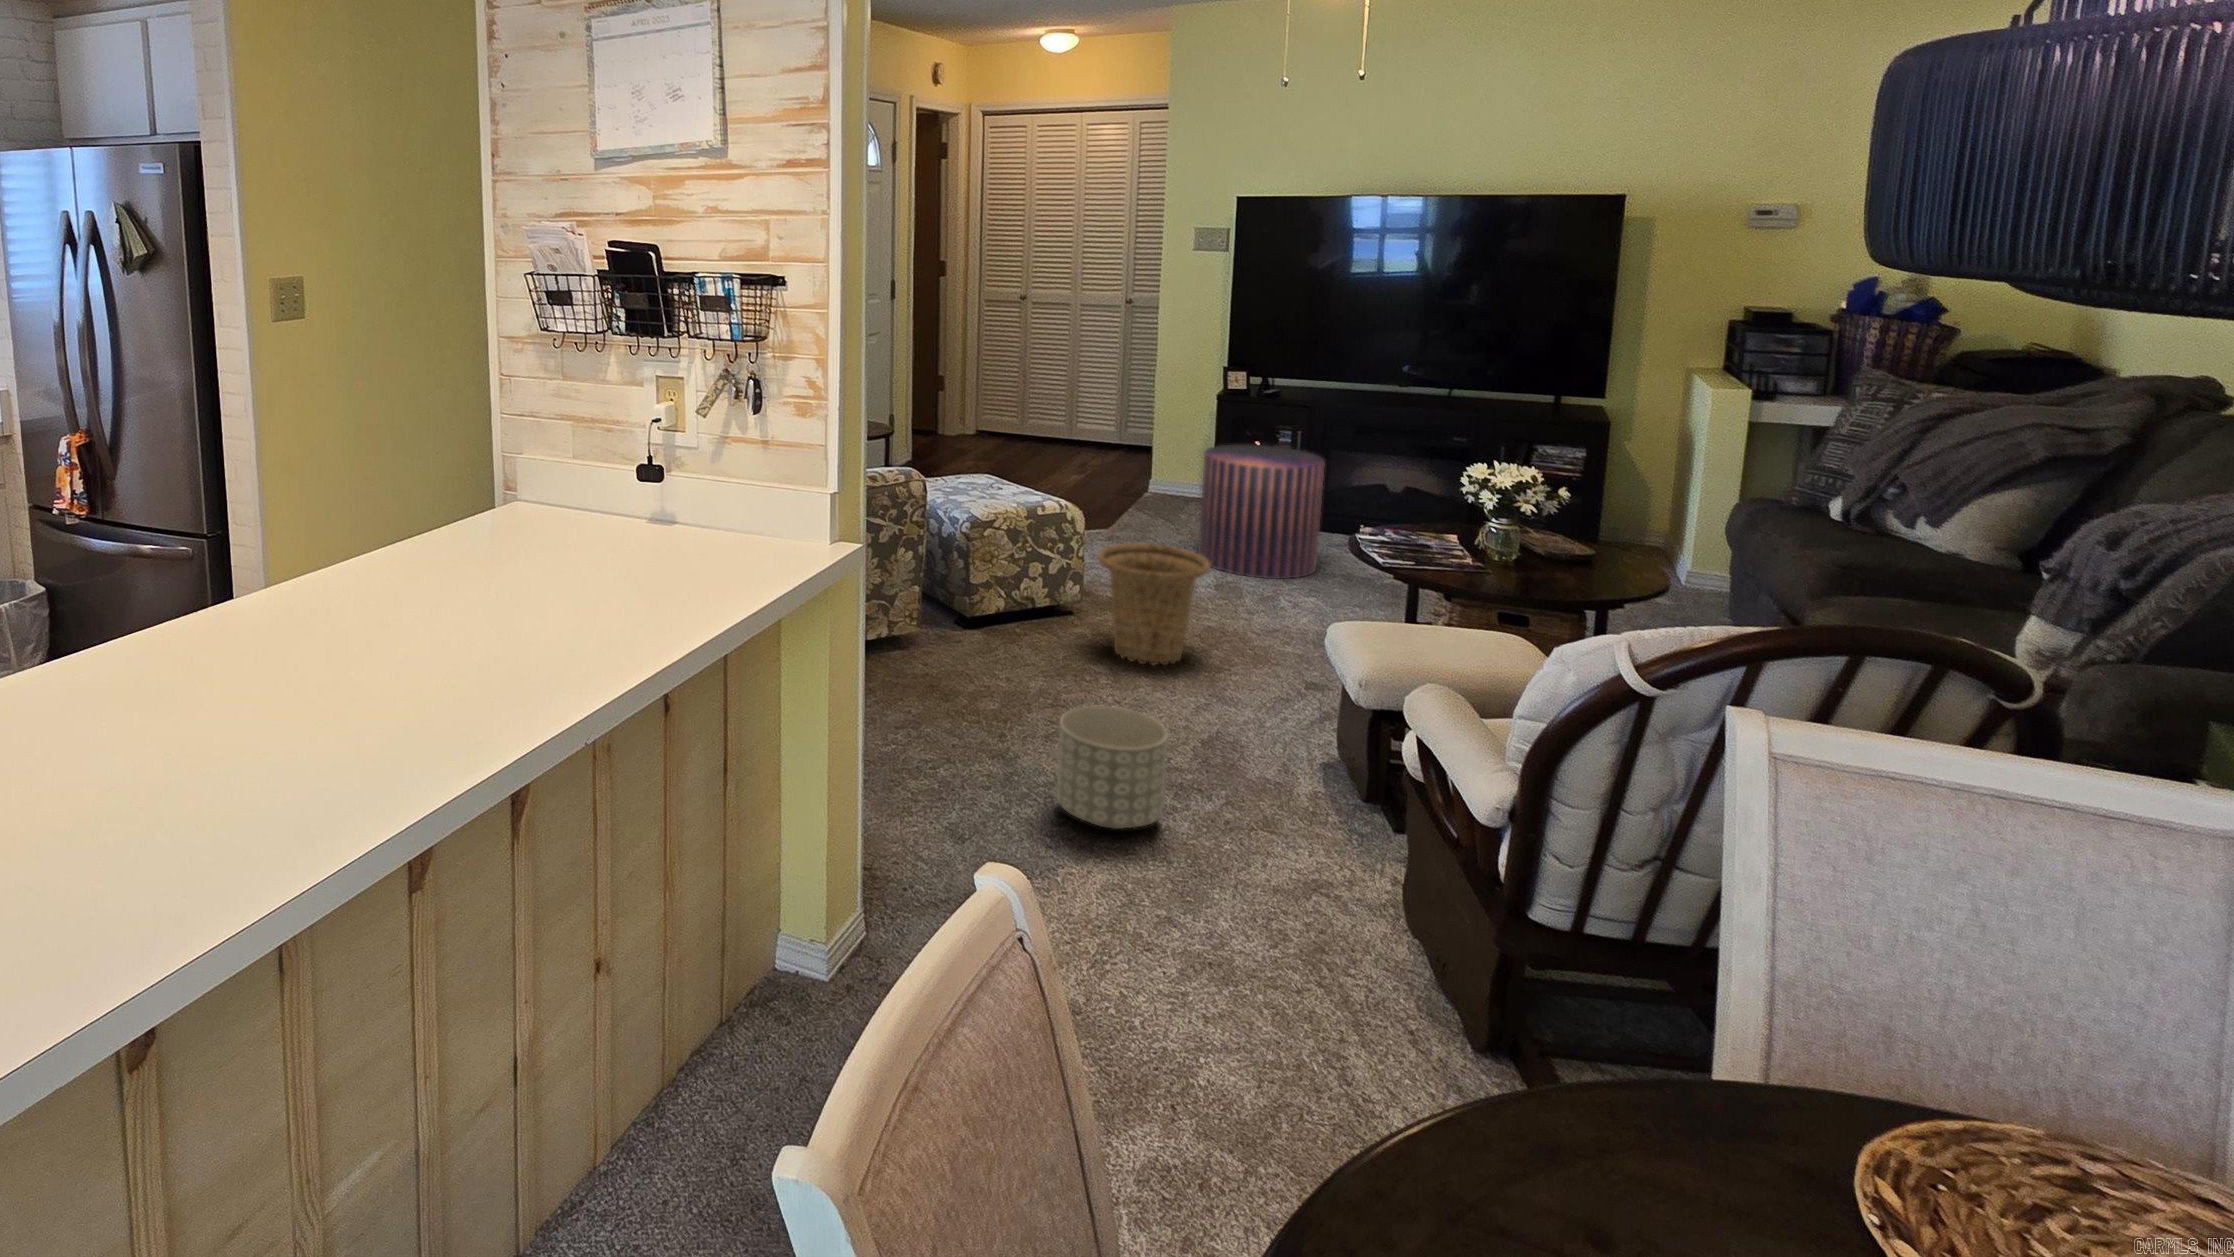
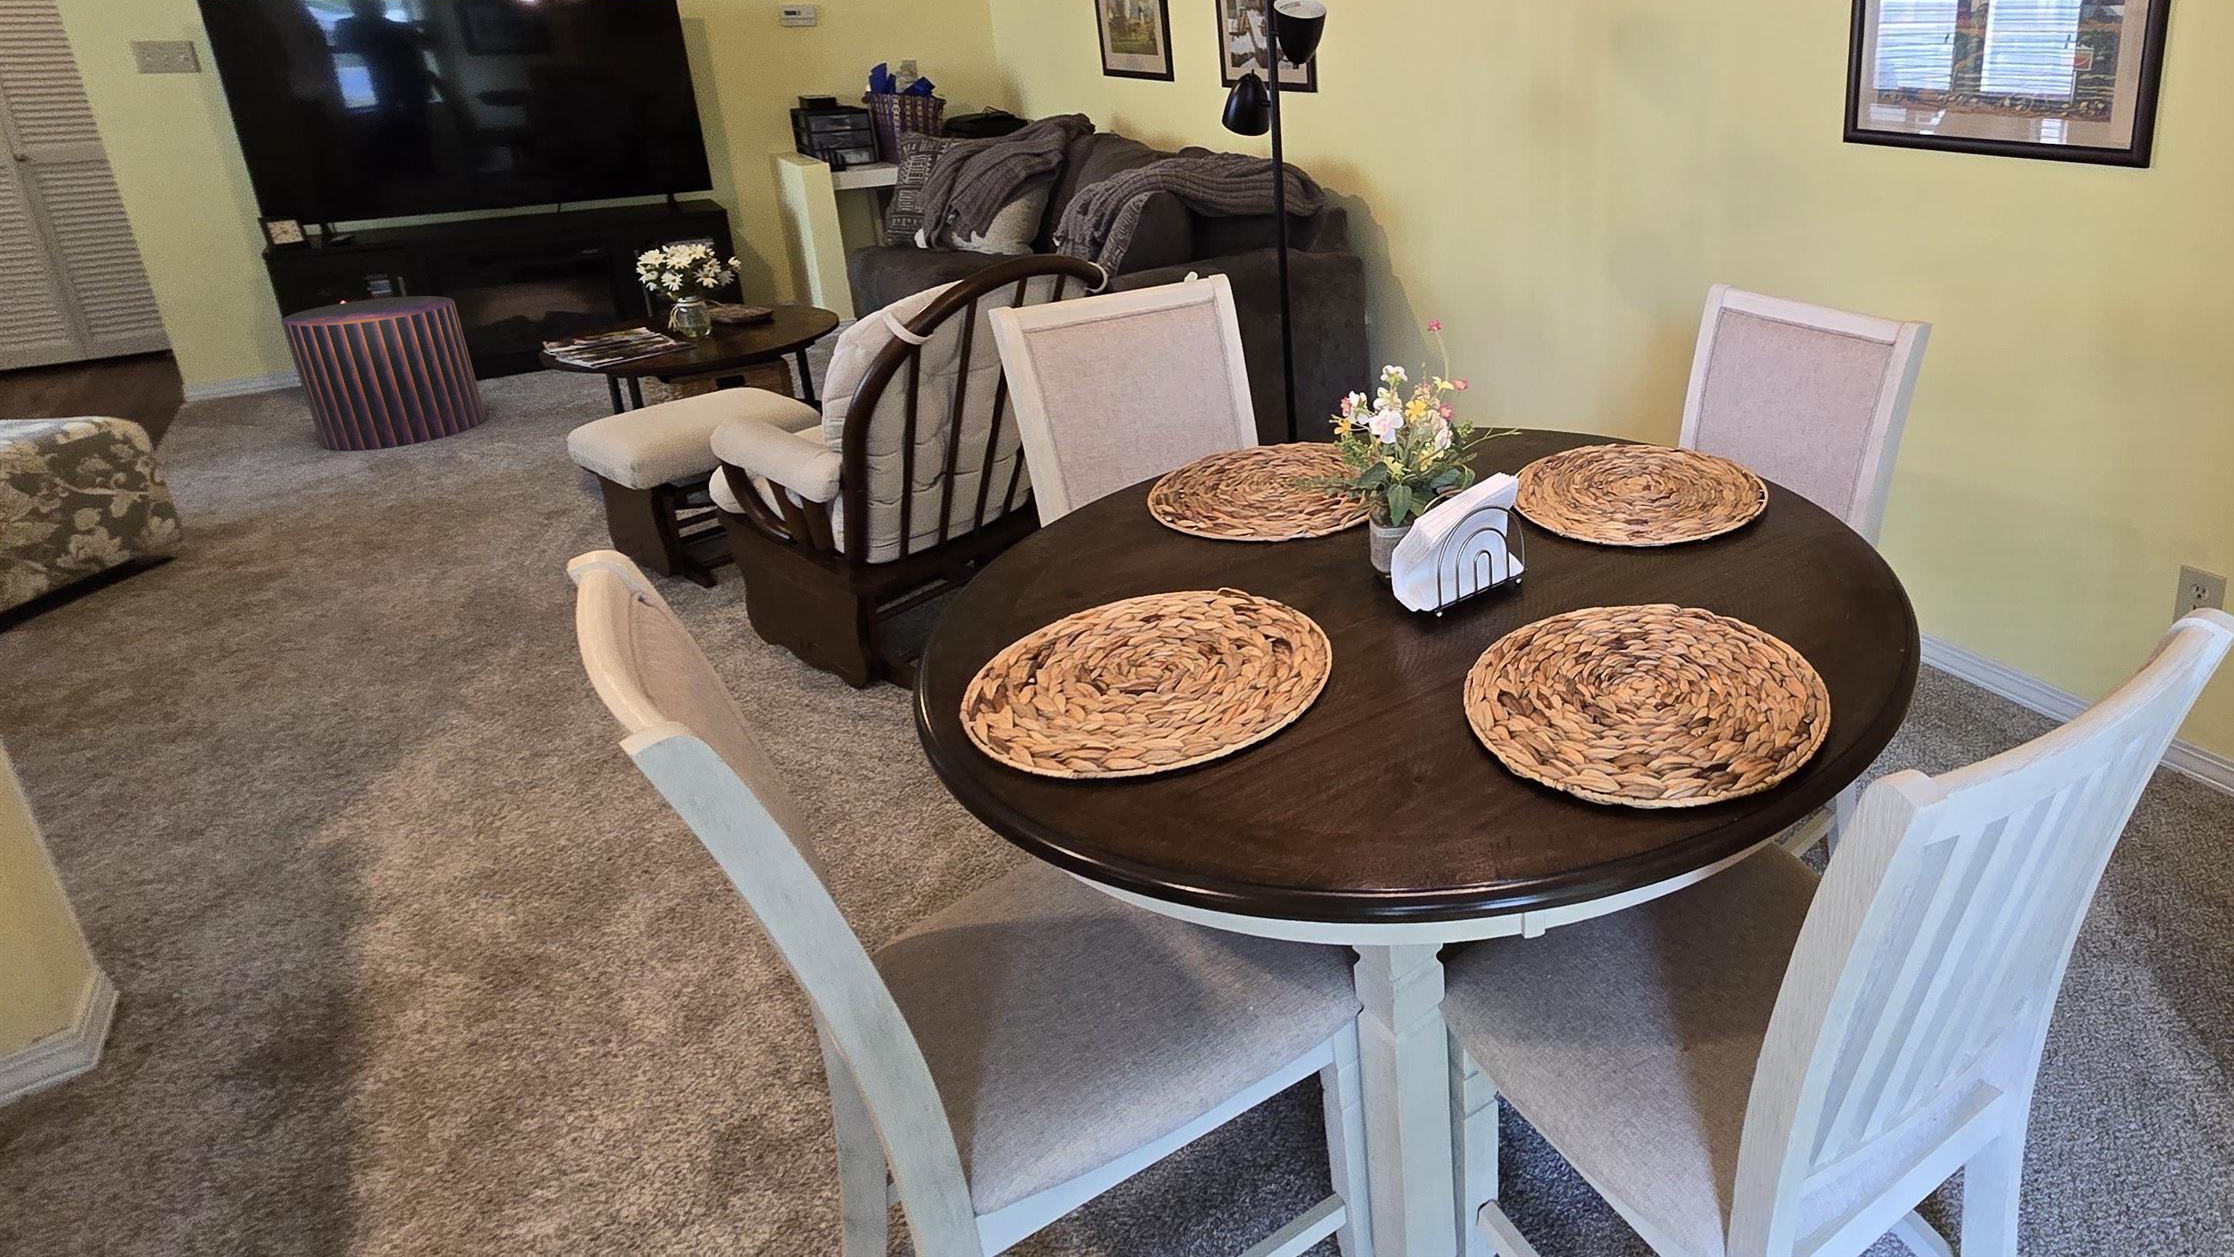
basket: present [1098,543,1210,665] -> none [195,424,378,572]
planter: present [1056,706,1168,829] -> none [277,587,465,731]

